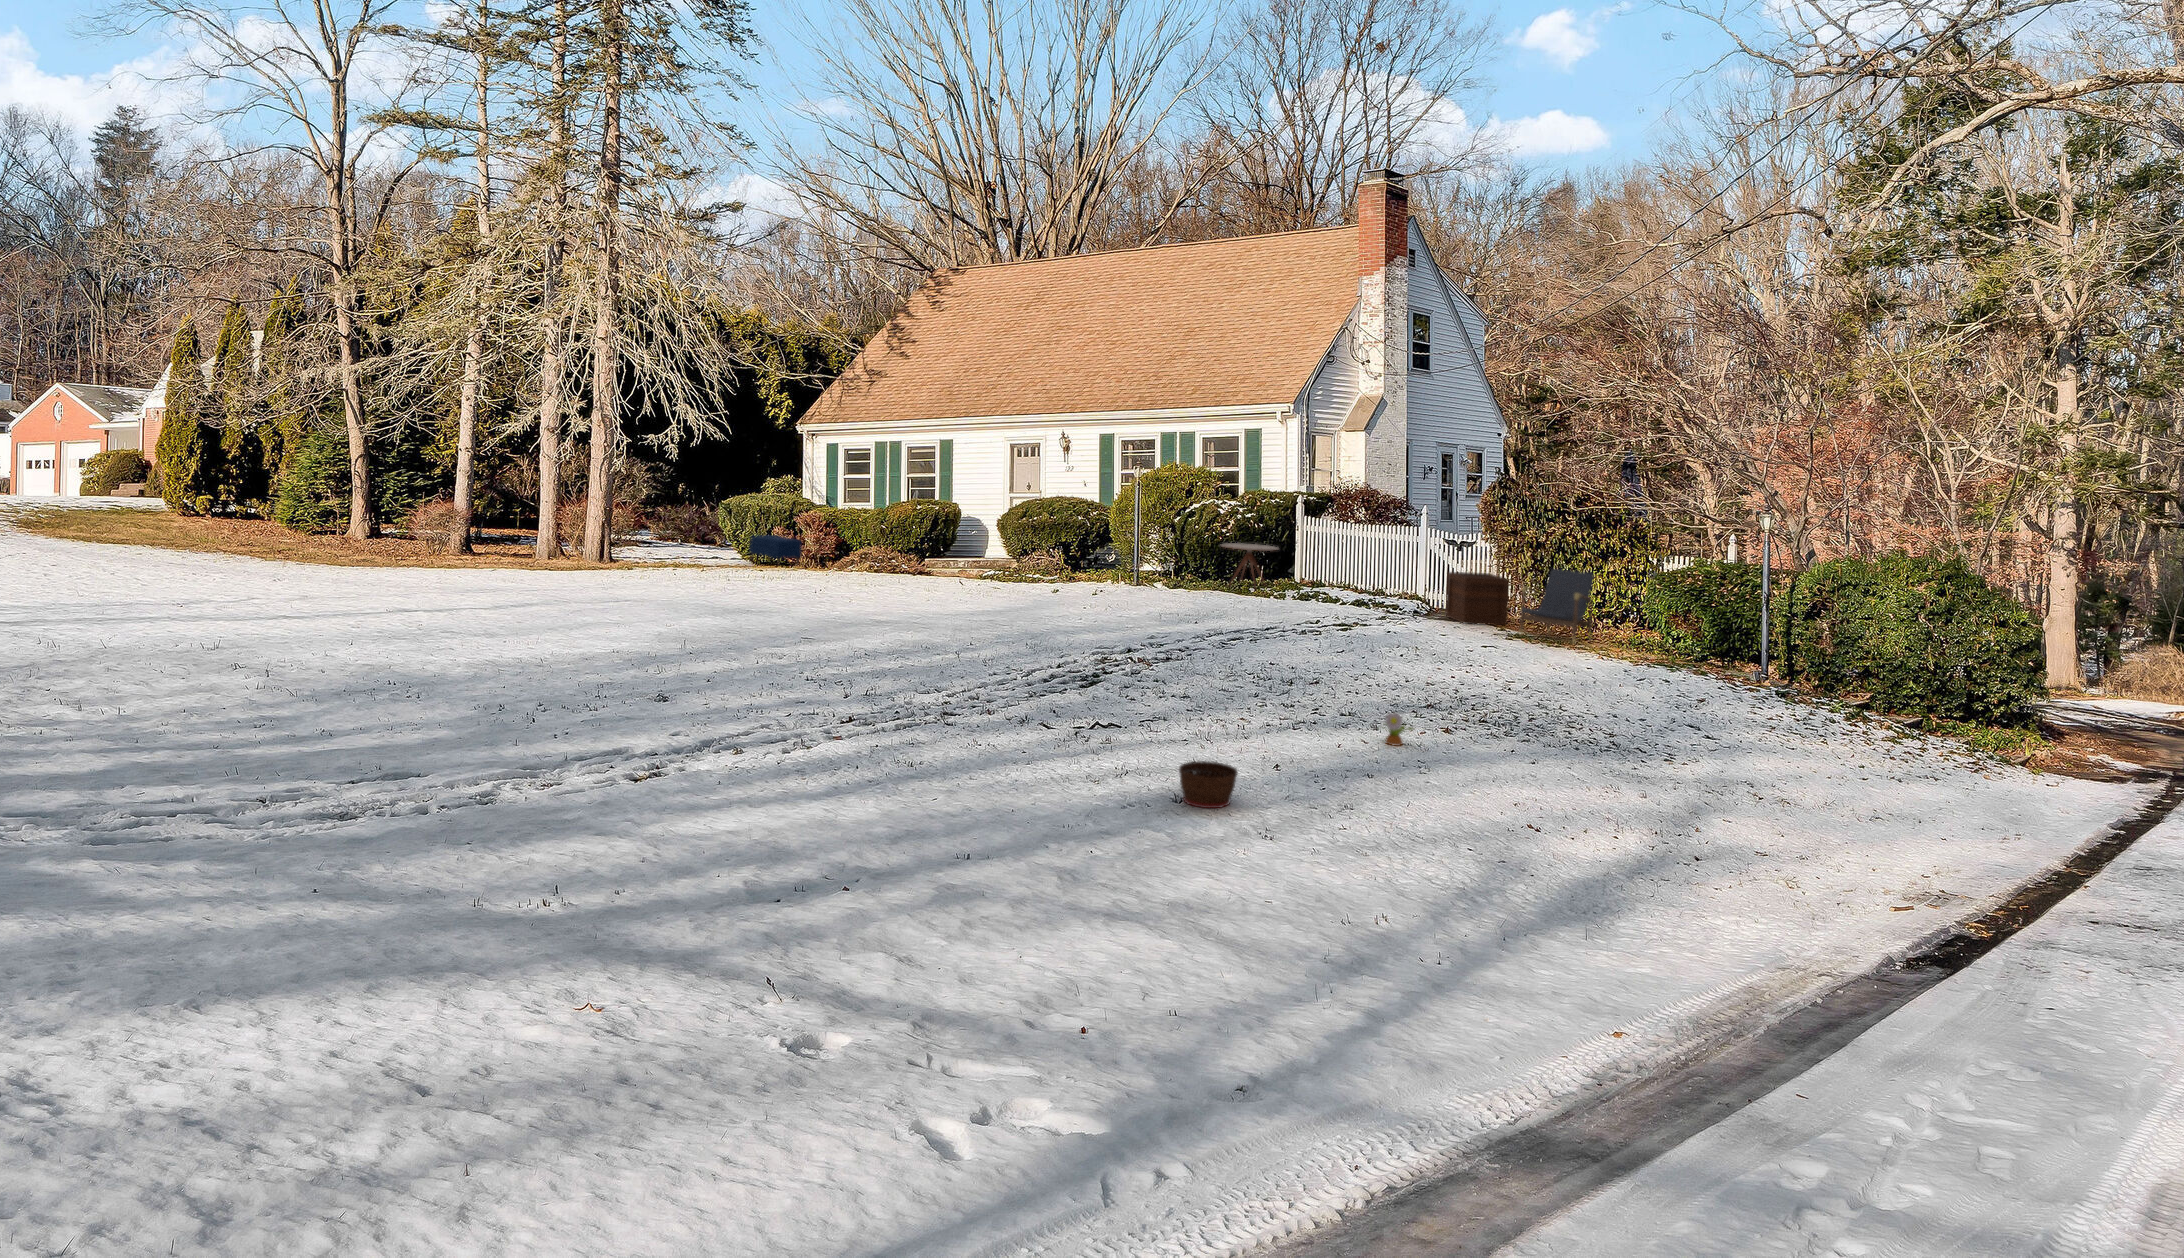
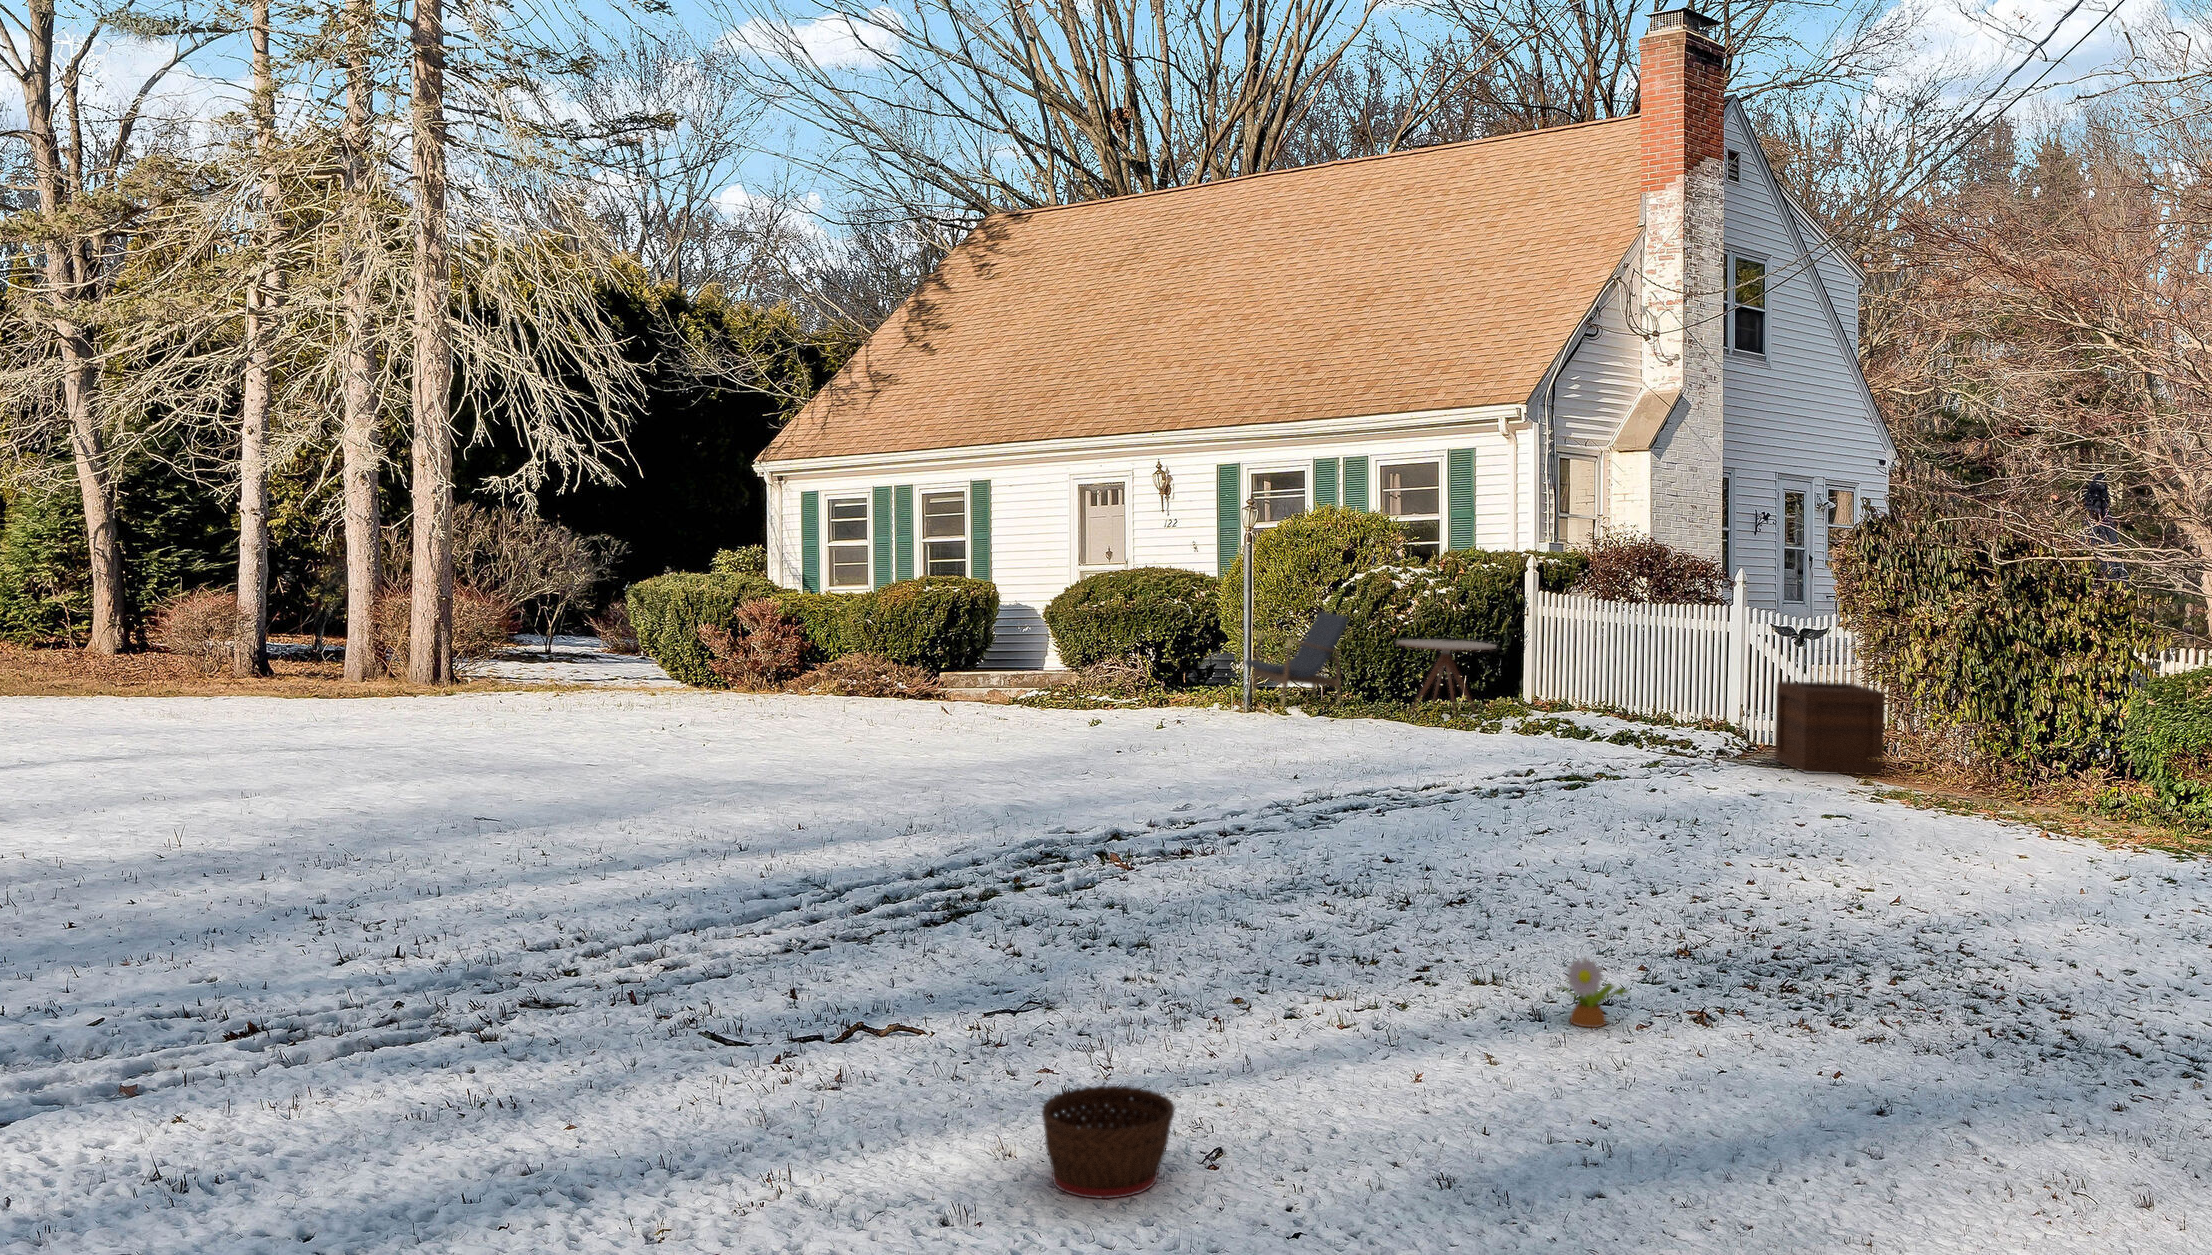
bench: present [749,535,802,565] -> none [634,638,718,690]
lounge chair: present [1520,569,1595,644] -> present [1245,612,1349,705]

